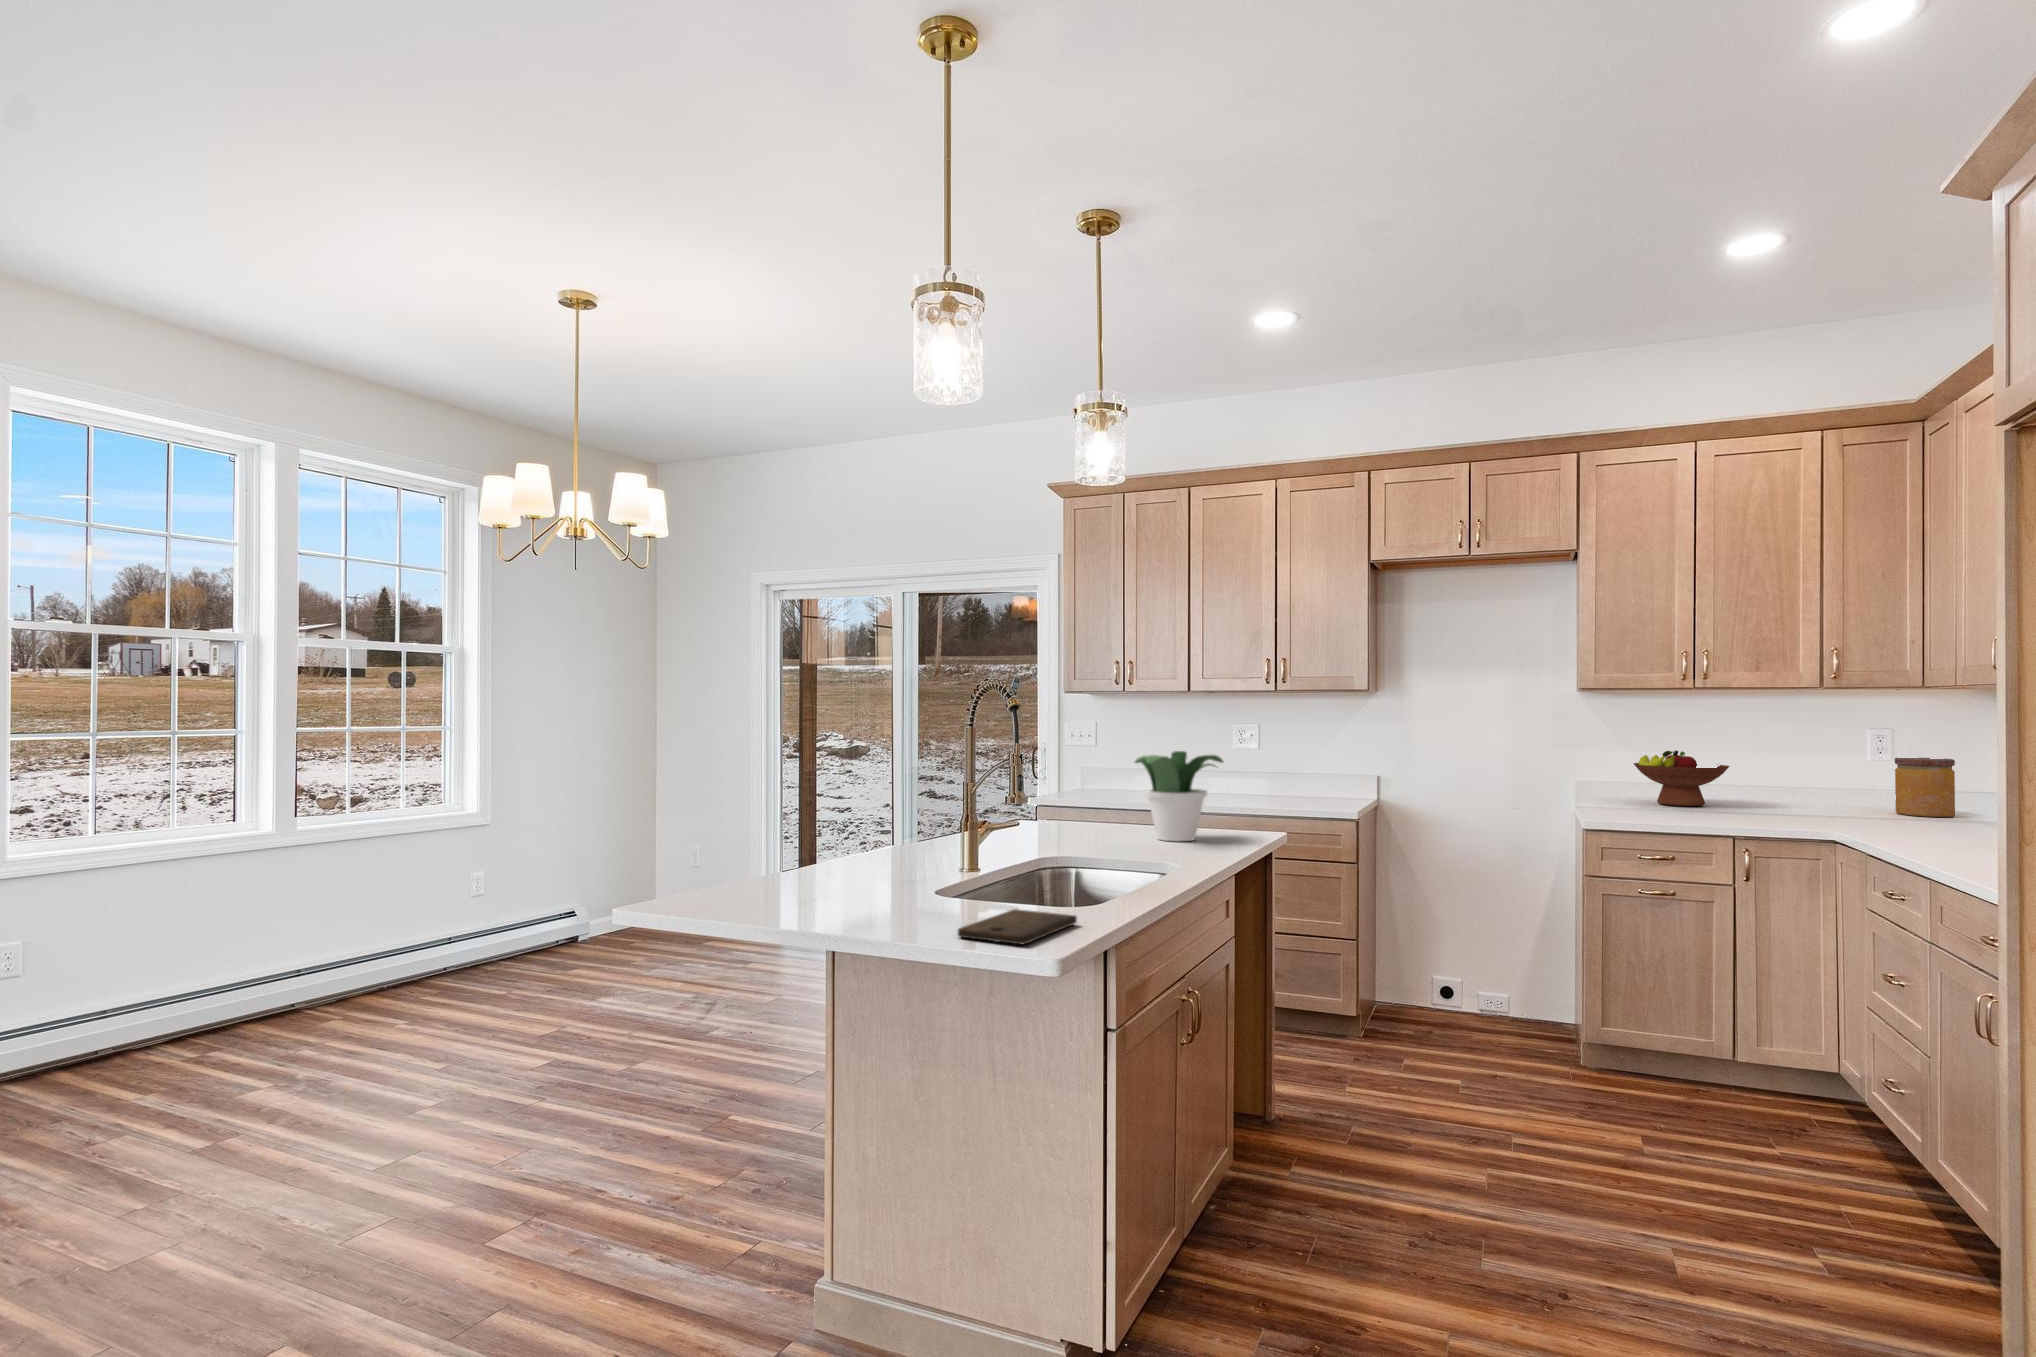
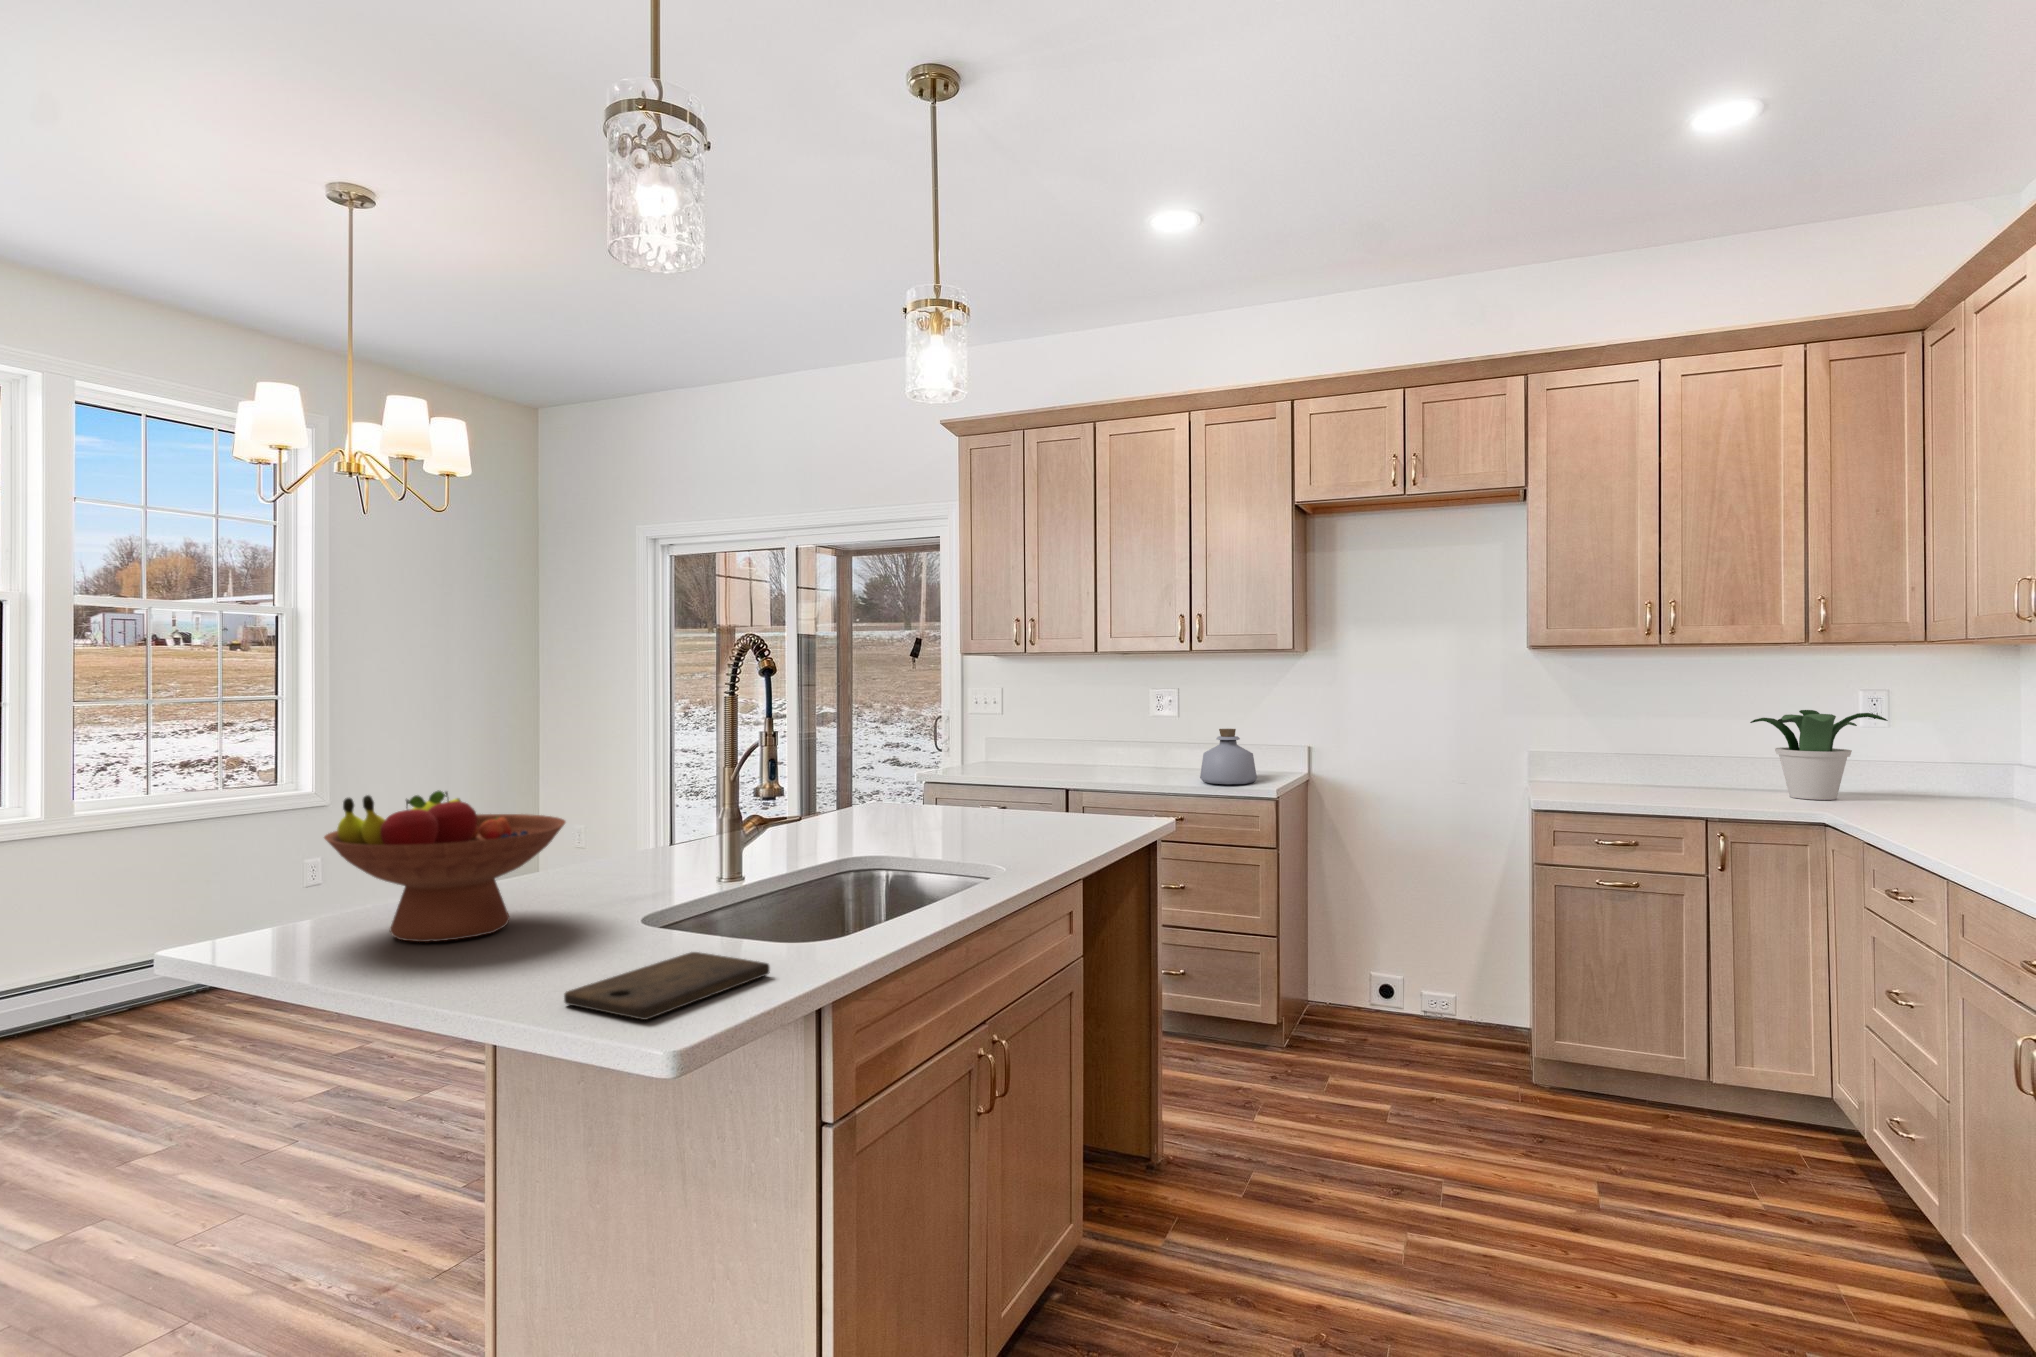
fruit bowl: present [1634,750,1729,806] -> present [324,790,565,942]
potted plant: present [1135,751,1223,841] -> present [1750,710,1888,800]
bottle: none [1286,758,1337,806] -> present [1200,729,1257,784]
jar: present [1895,758,1955,817] -> none [1895,723,1966,792]

